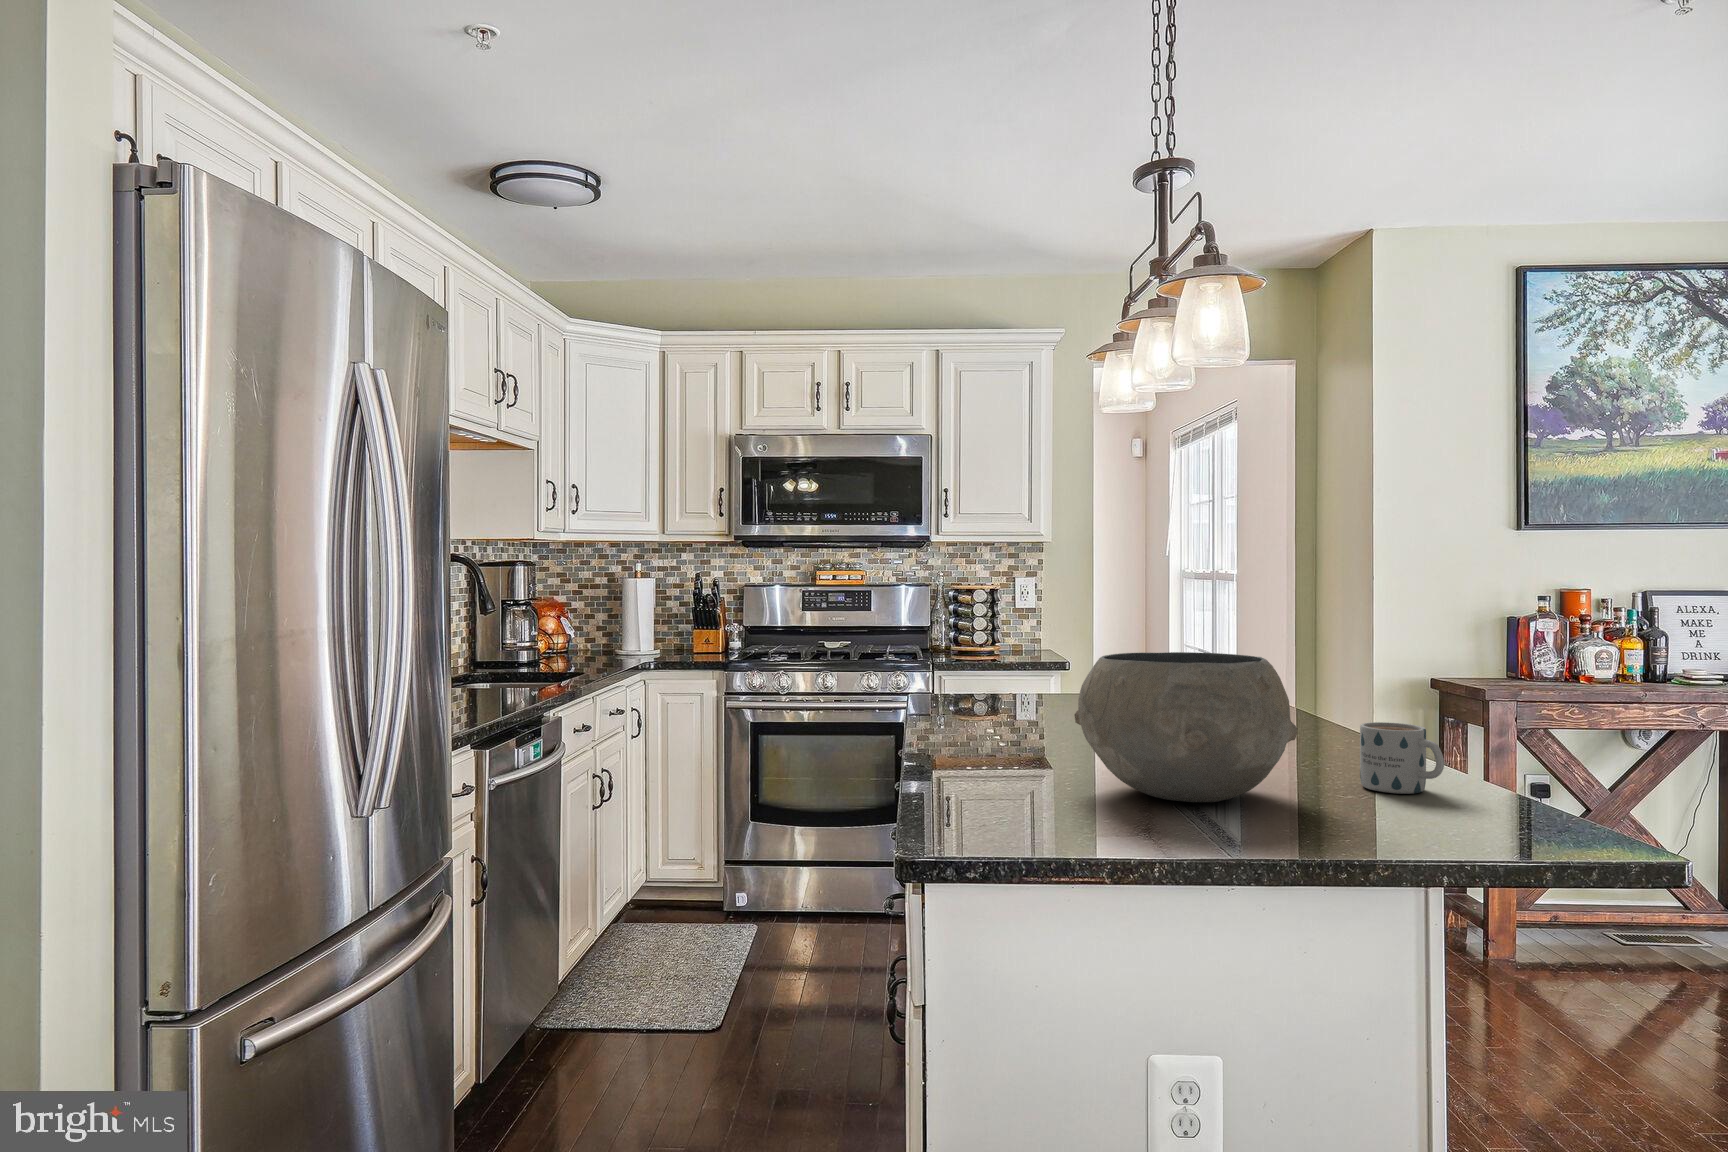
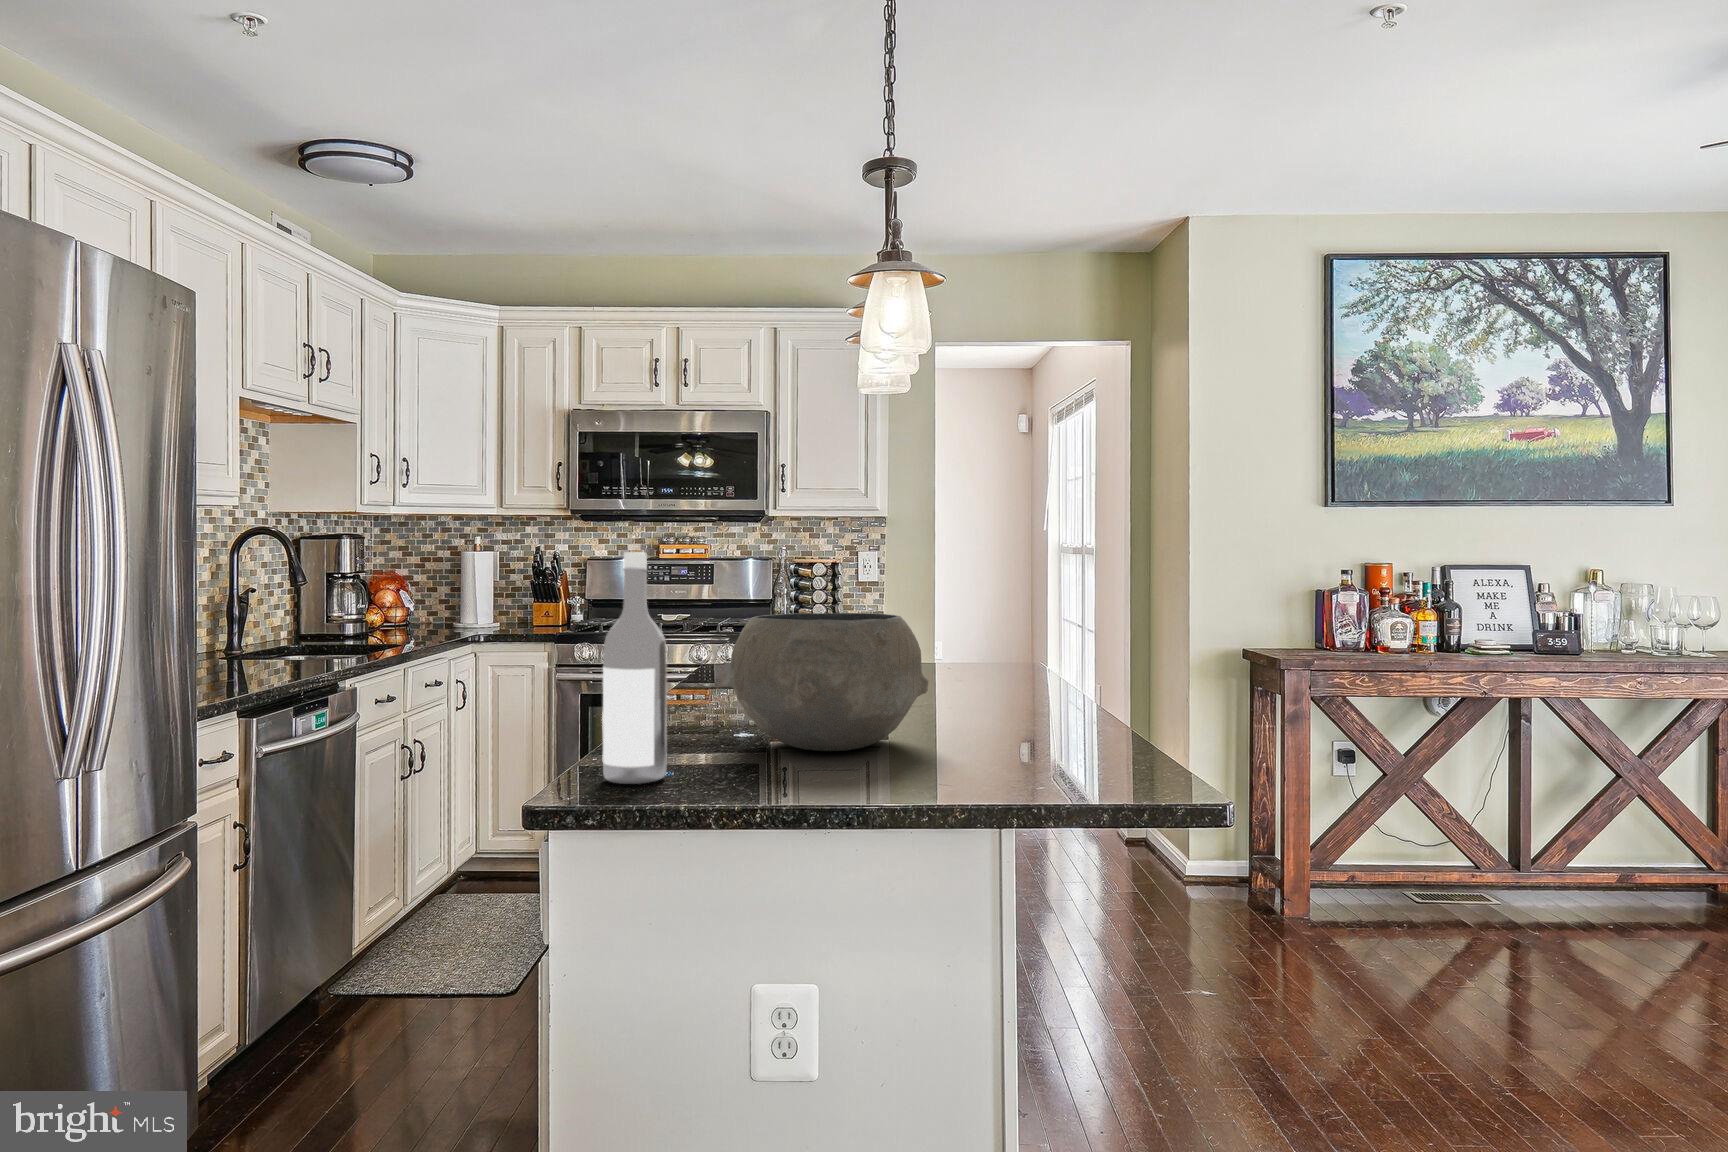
wine bottle: none [995,593,1062,841] -> present [602,552,667,784]
mug: present [1360,722,1444,794] -> none [1001,678,1063,743]

